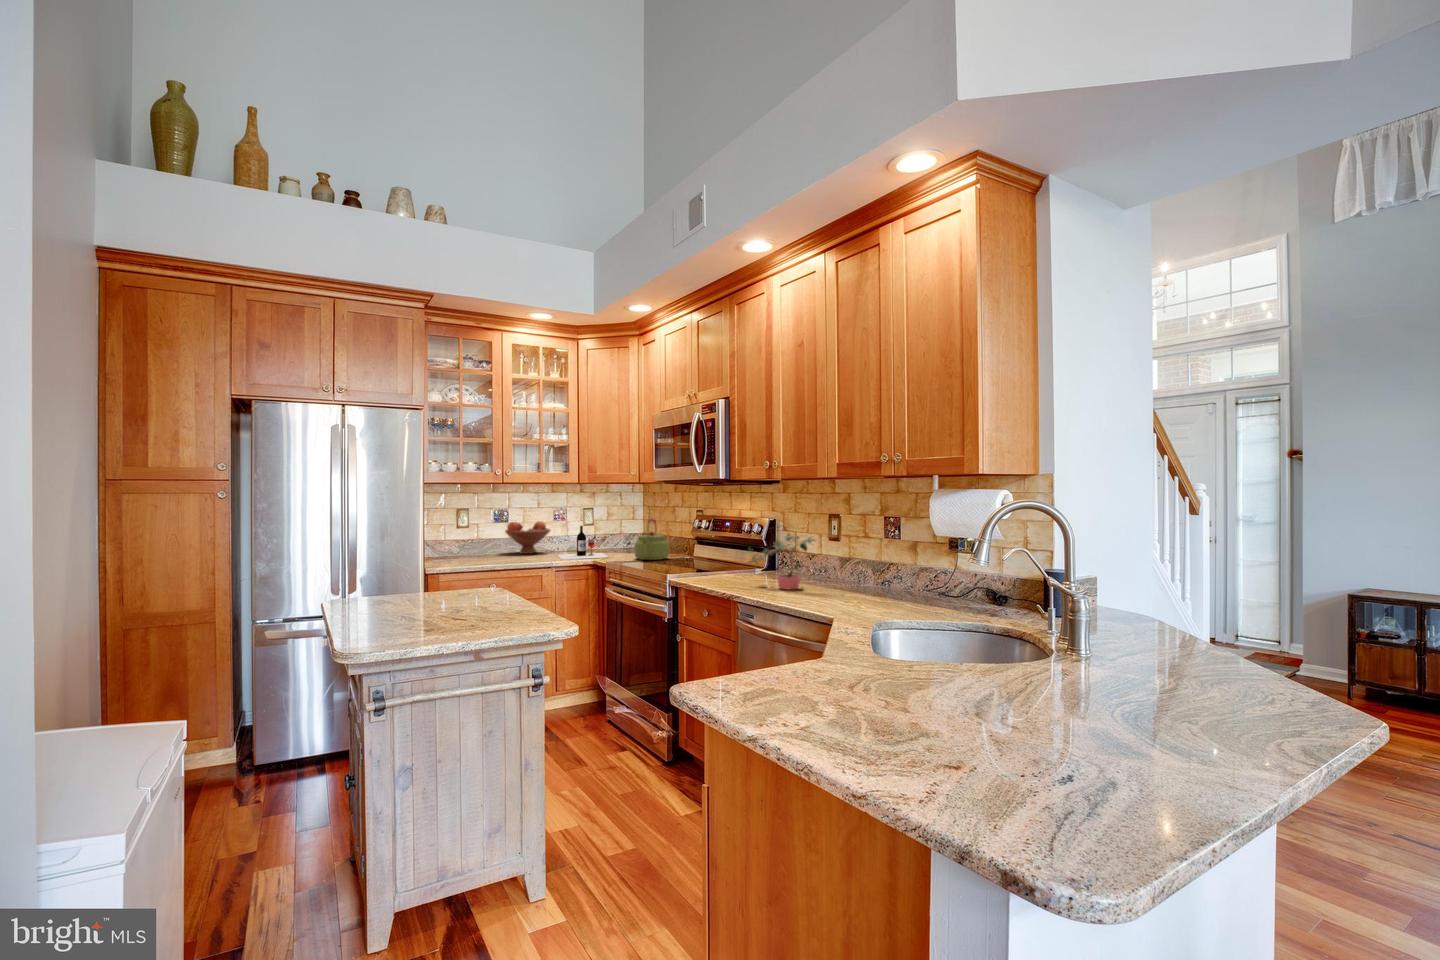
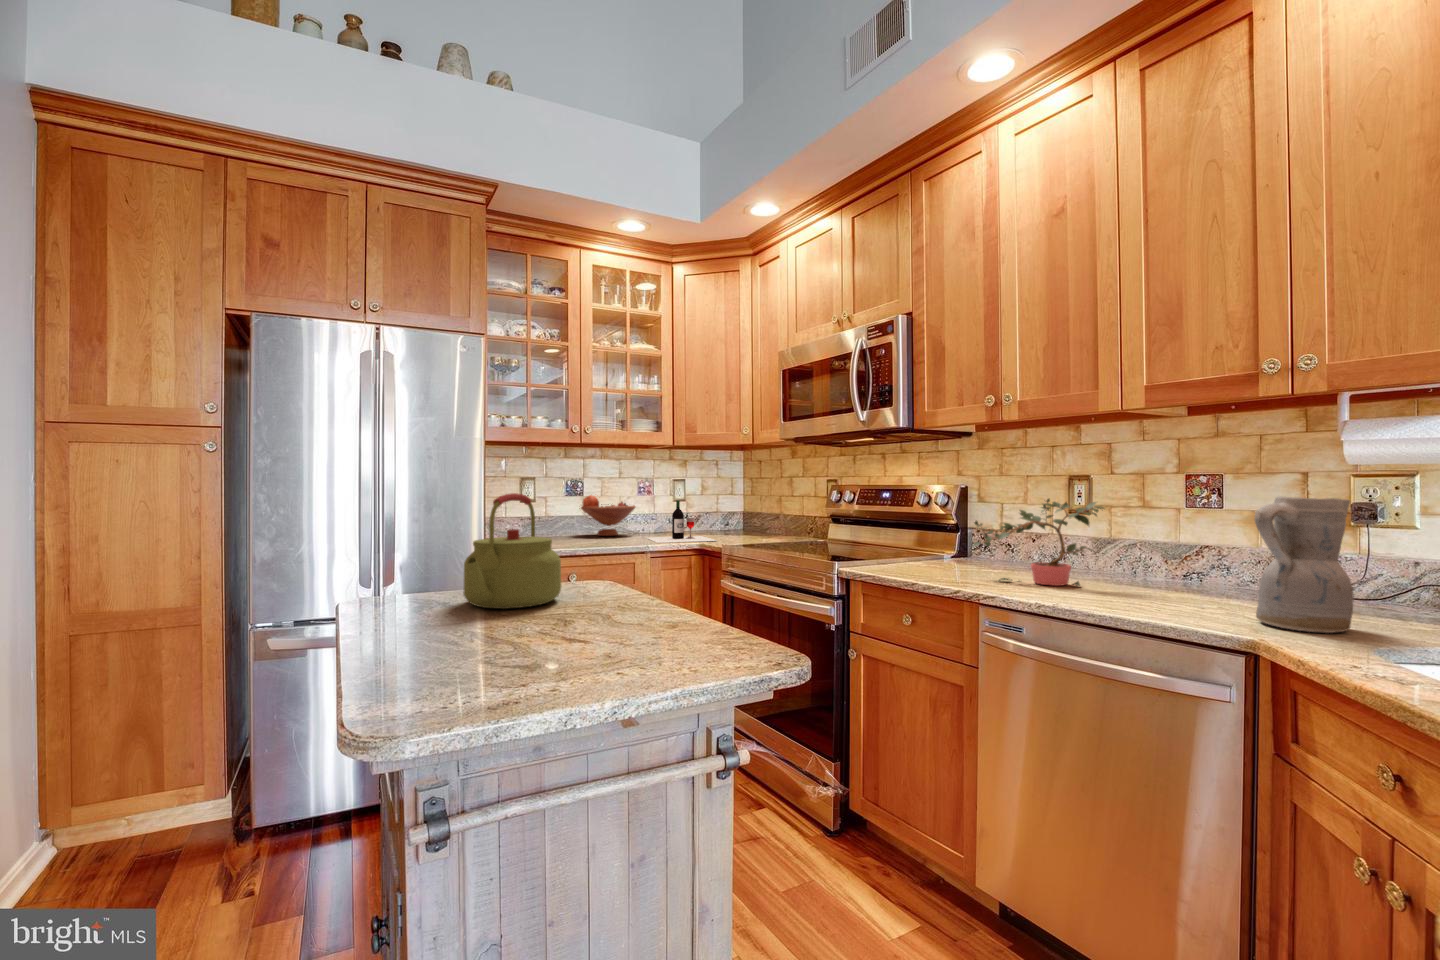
kettle: present [634,519,669,560] -> present [463,493,561,609]
ceramic pitcher: none [845,539,894,614] -> present [1255,496,1354,633]

